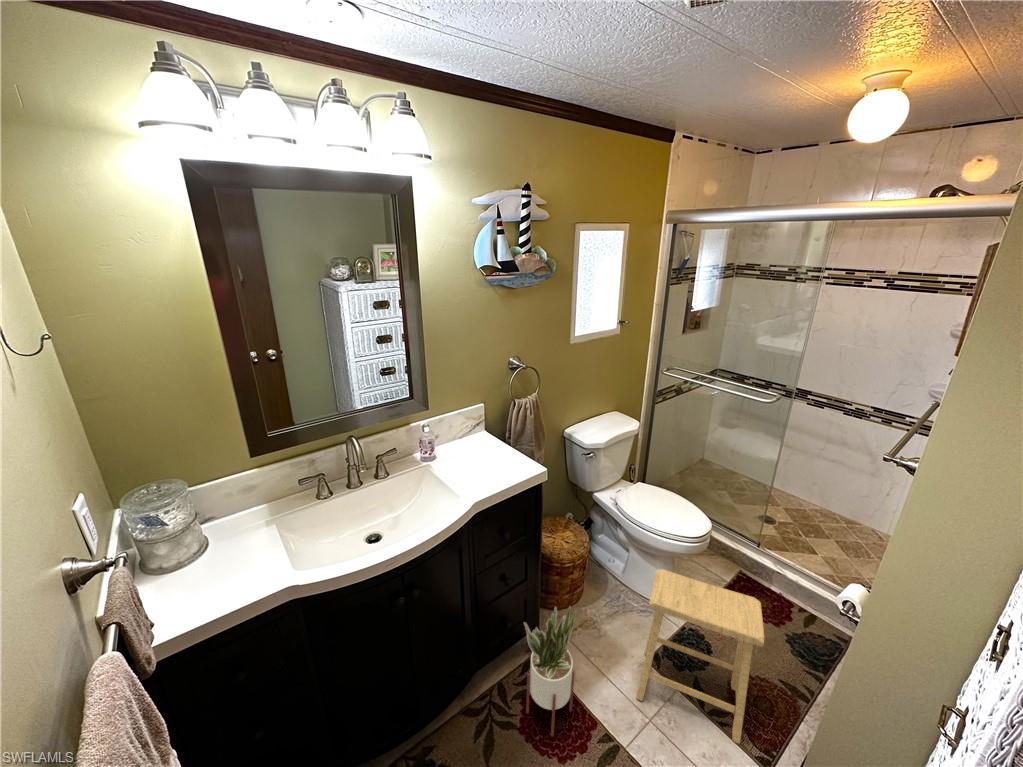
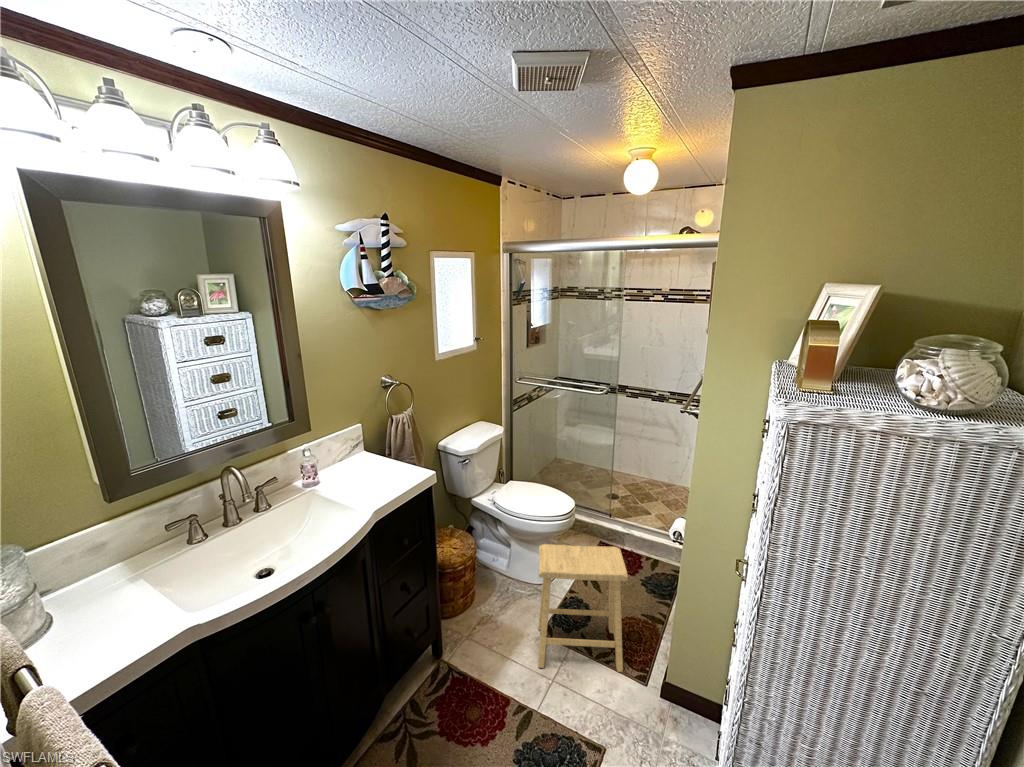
potted plant: present [524,607,577,737] -> none [434,593,485,728]

